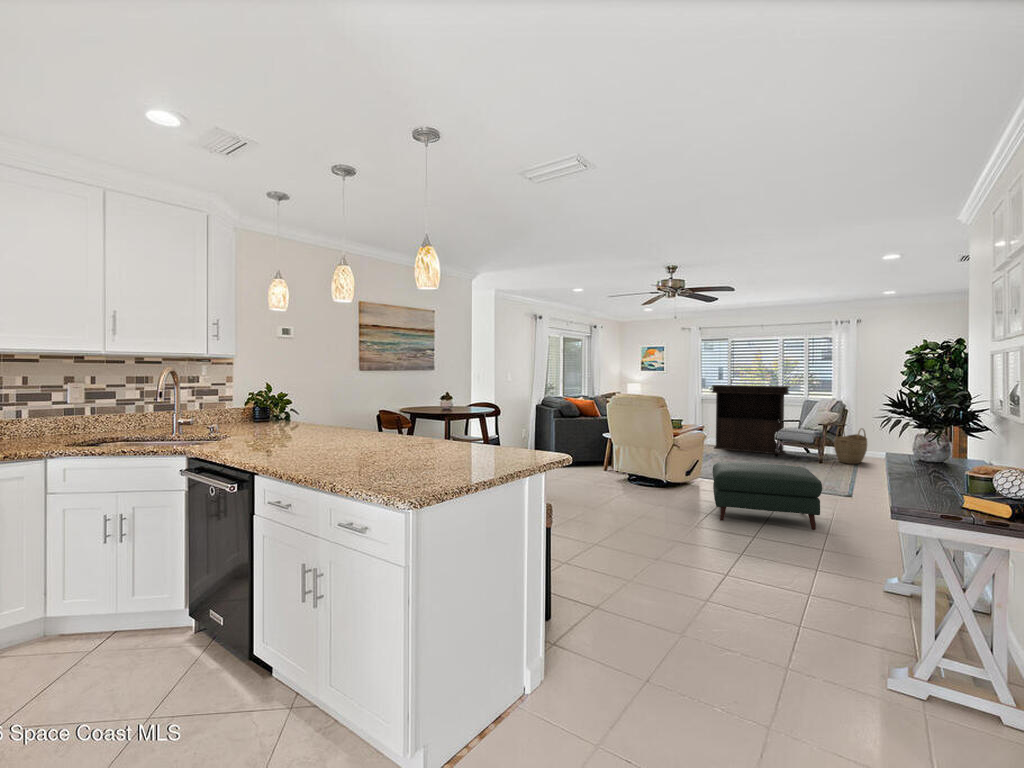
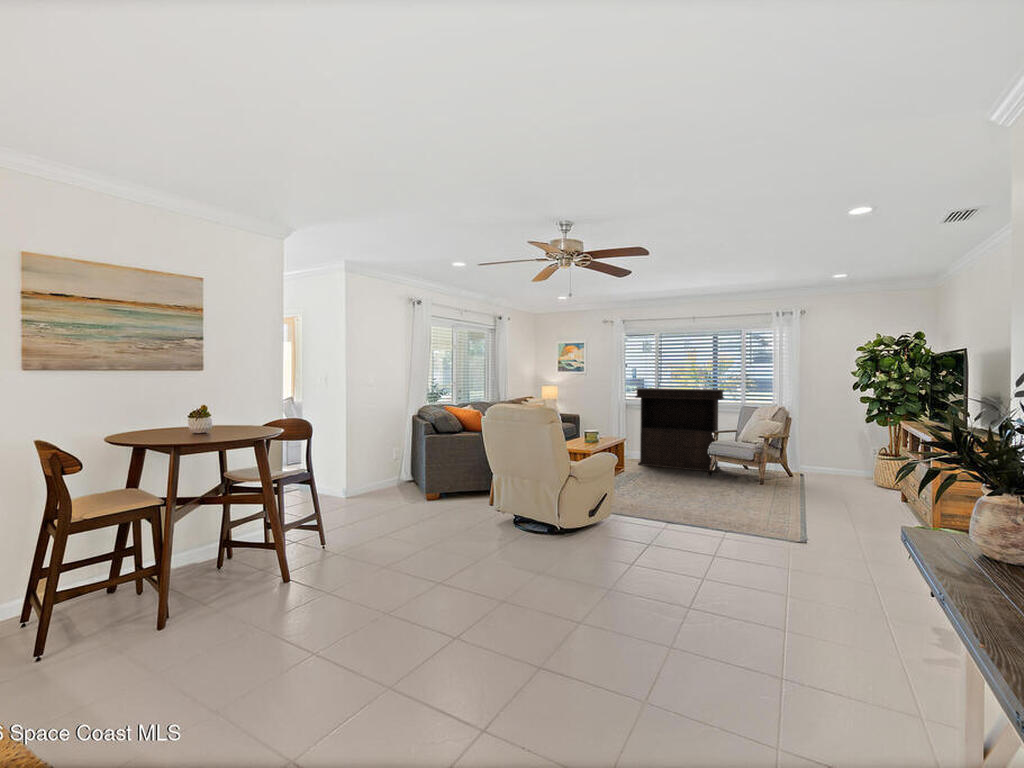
woven basket: present [834,427,867,464] -> none [777,438,815,485]
ottoman: present [713,462,822,530] -> none [612,507,777,625]

